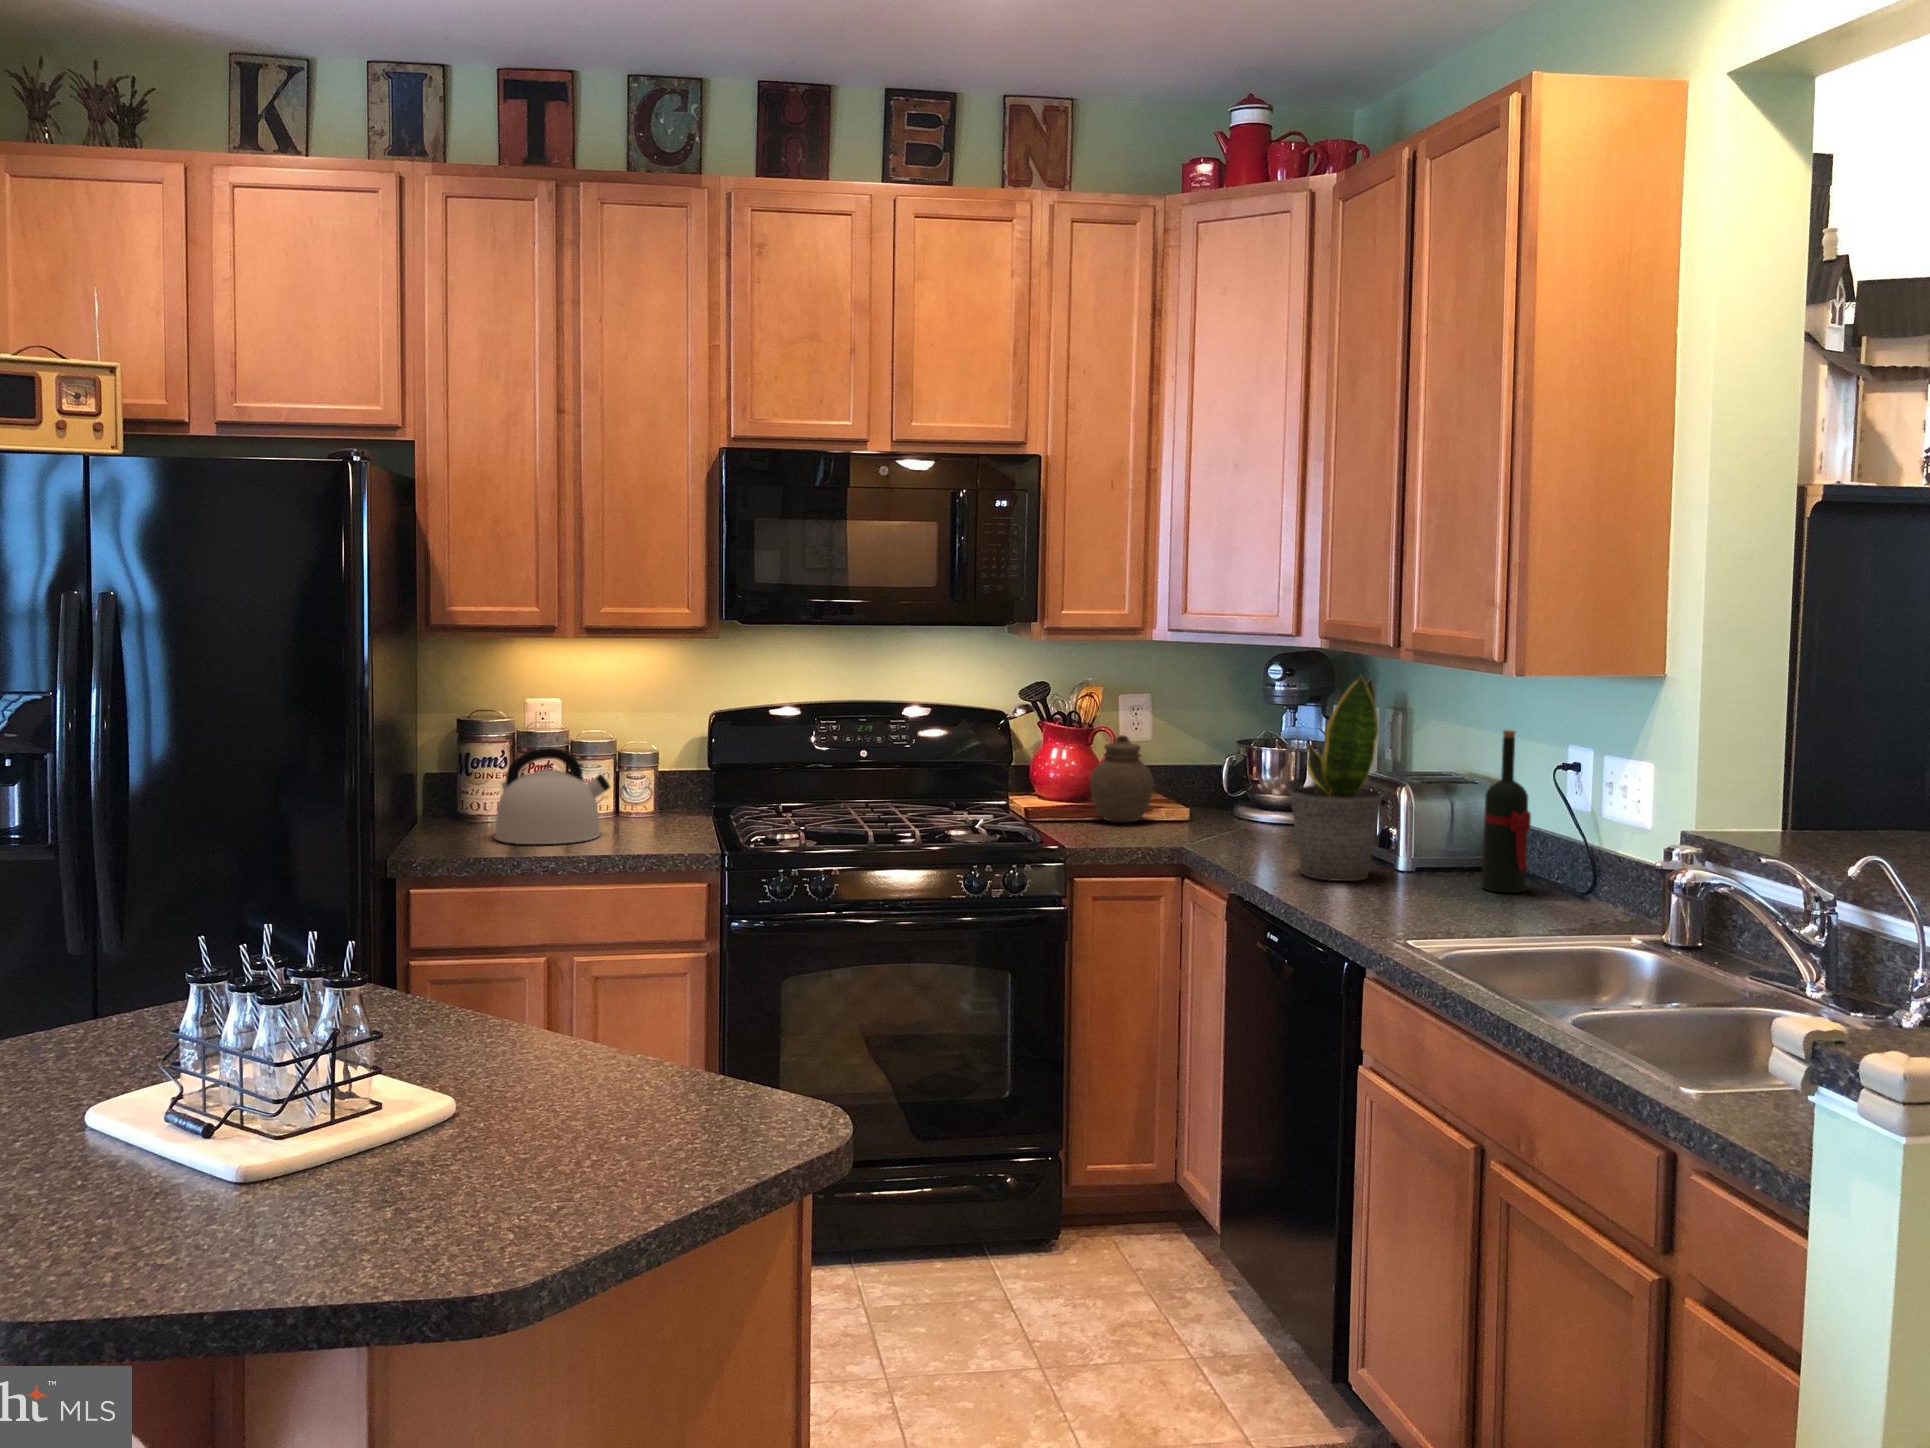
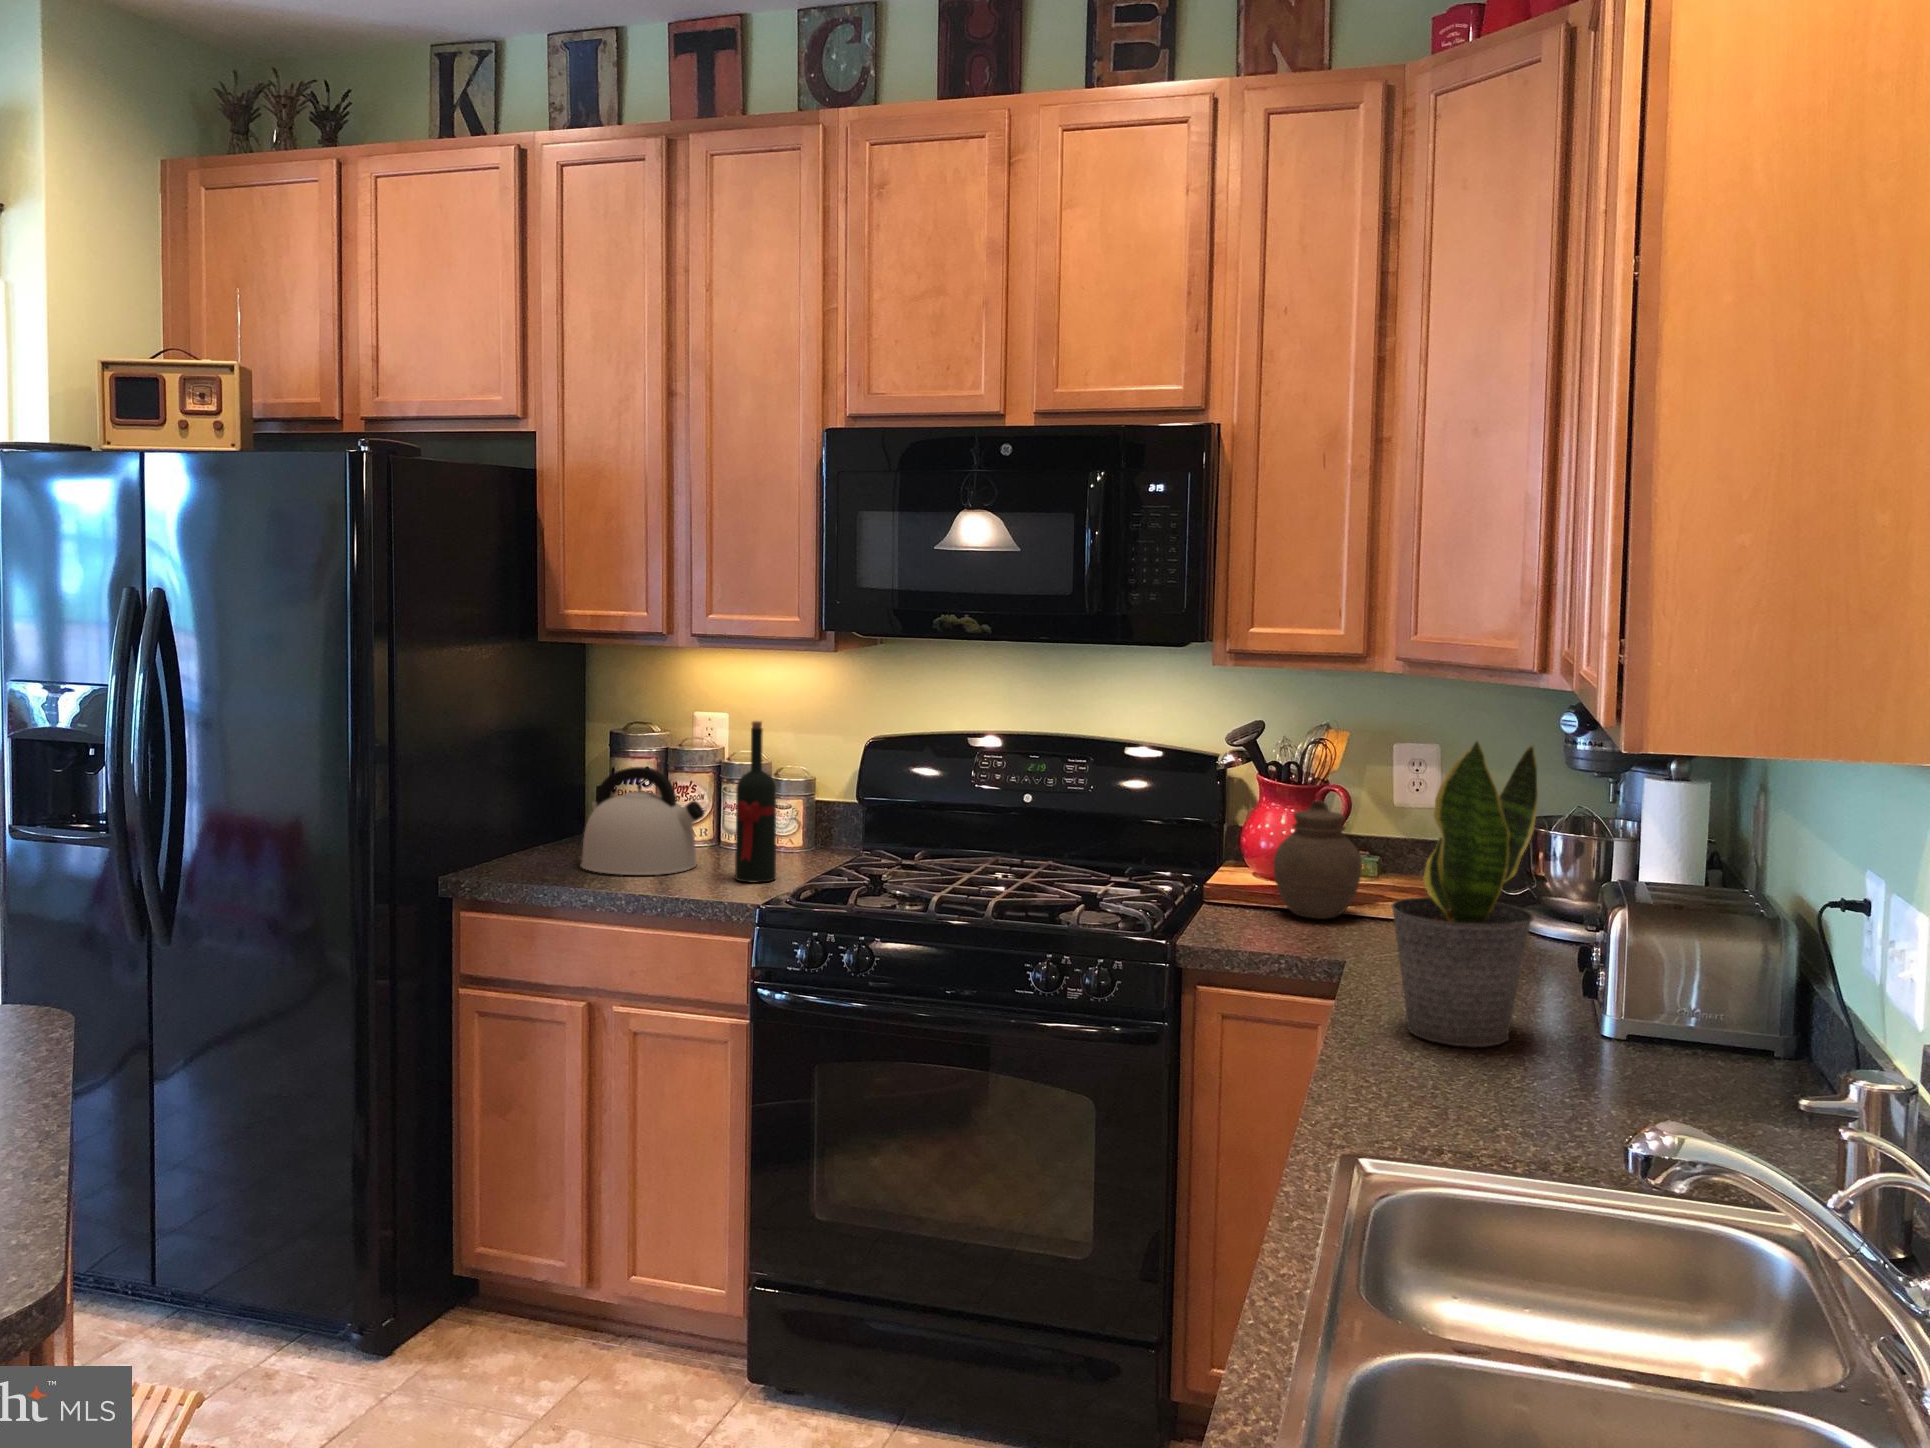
wine bottle: present [1481,730,1531,893] -> present [735,721,776,883]

